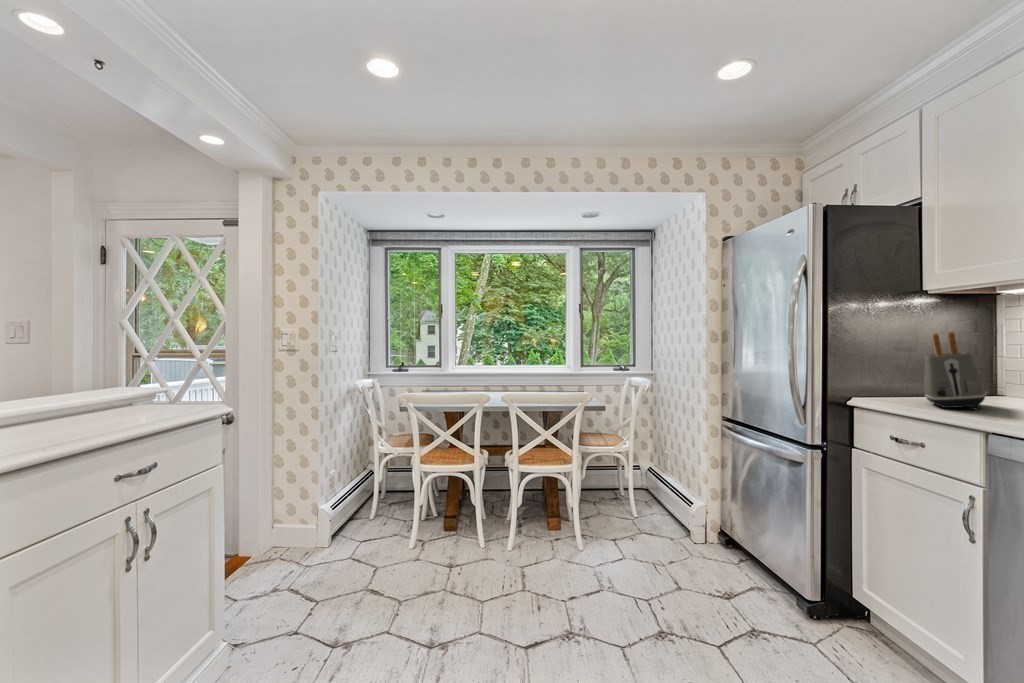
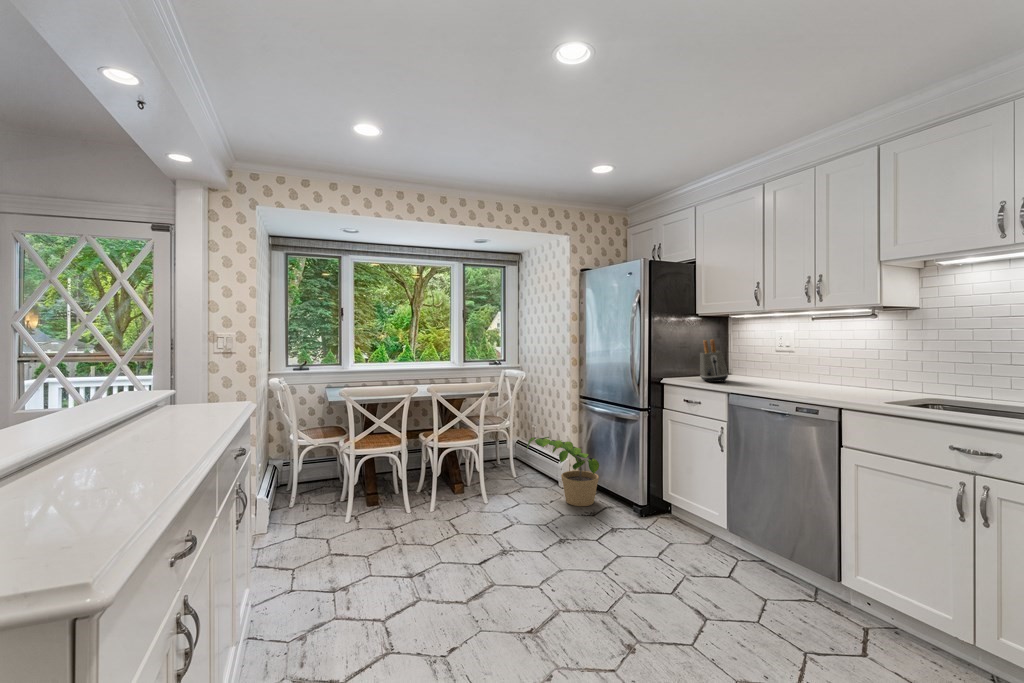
potted plant: none [631,471,744,580] -> present [527,437,599,506]

